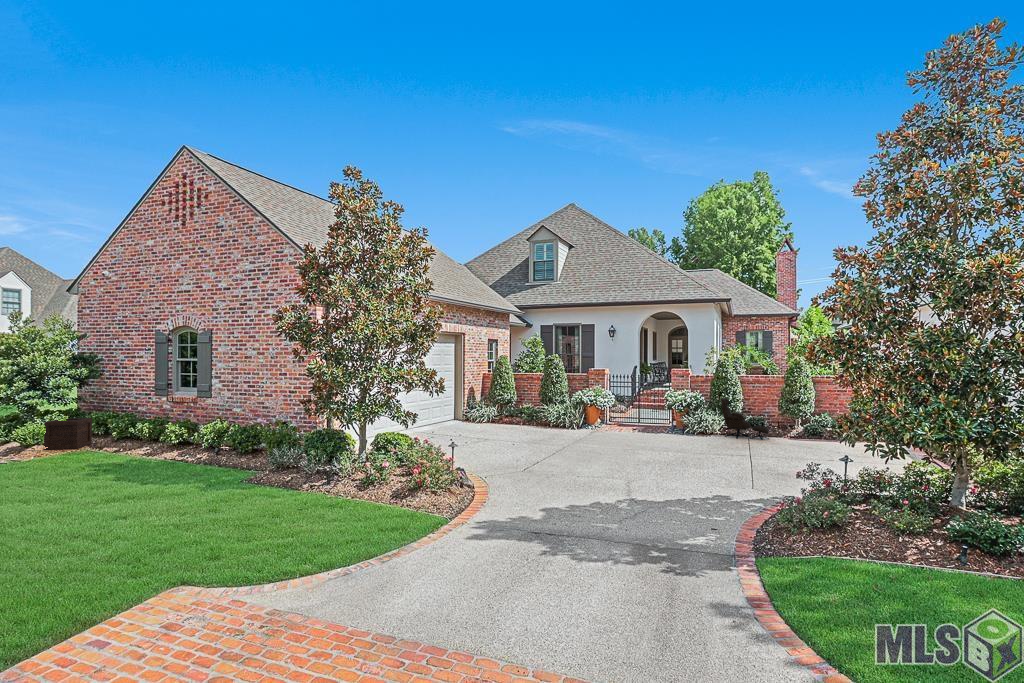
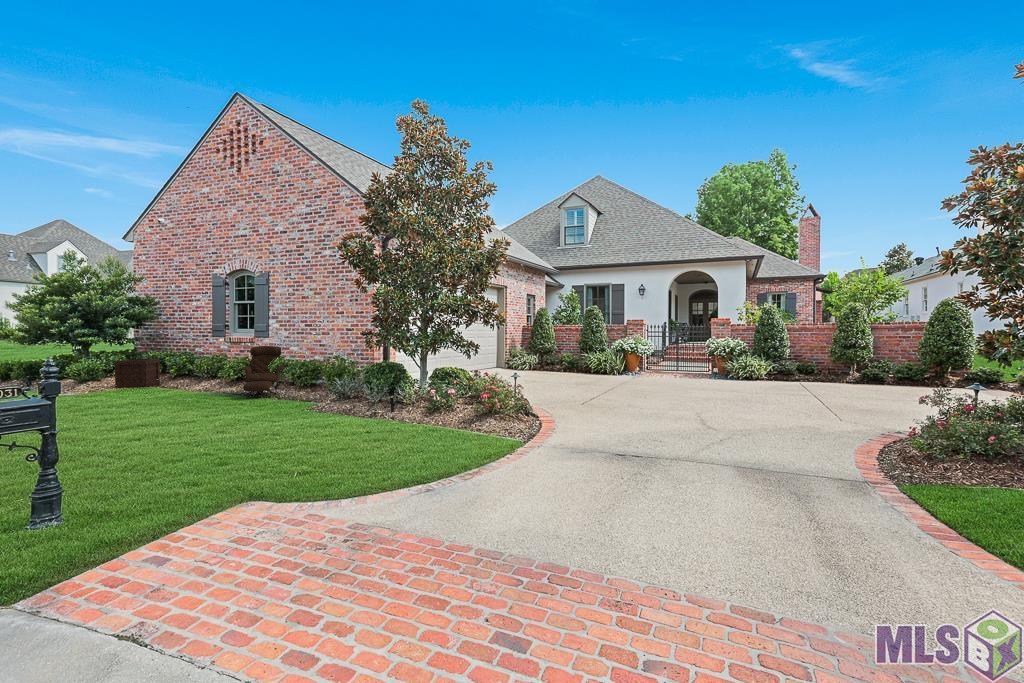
lounge chair: present [721,398,769,440] -> present [242,346,285,399]

